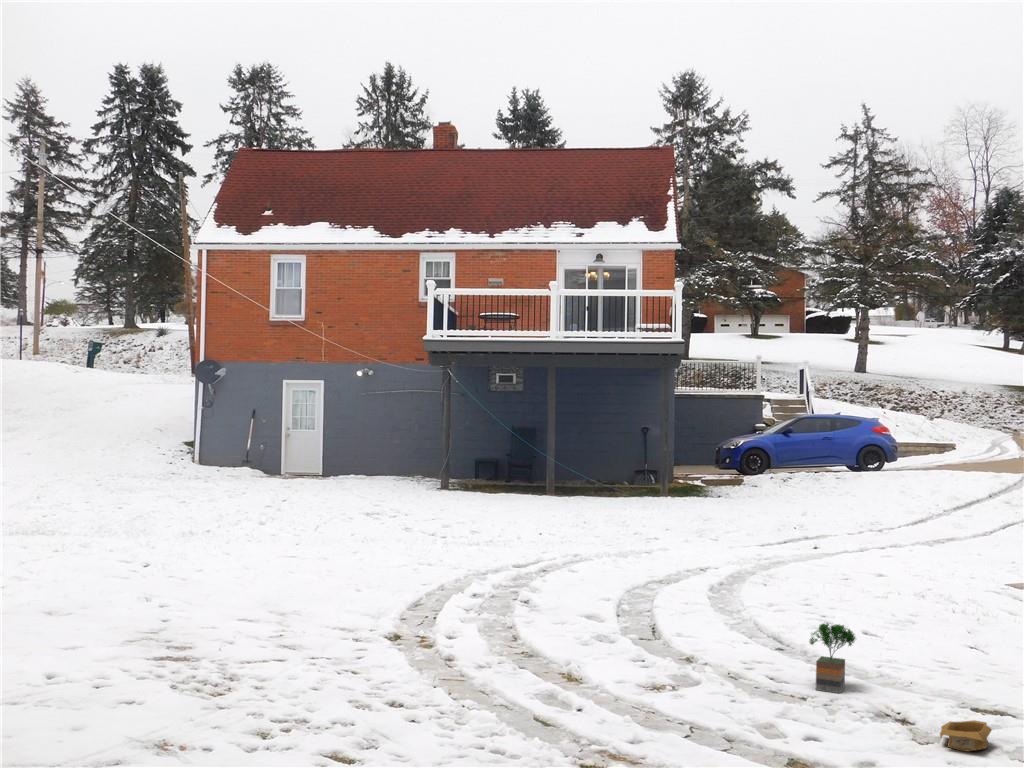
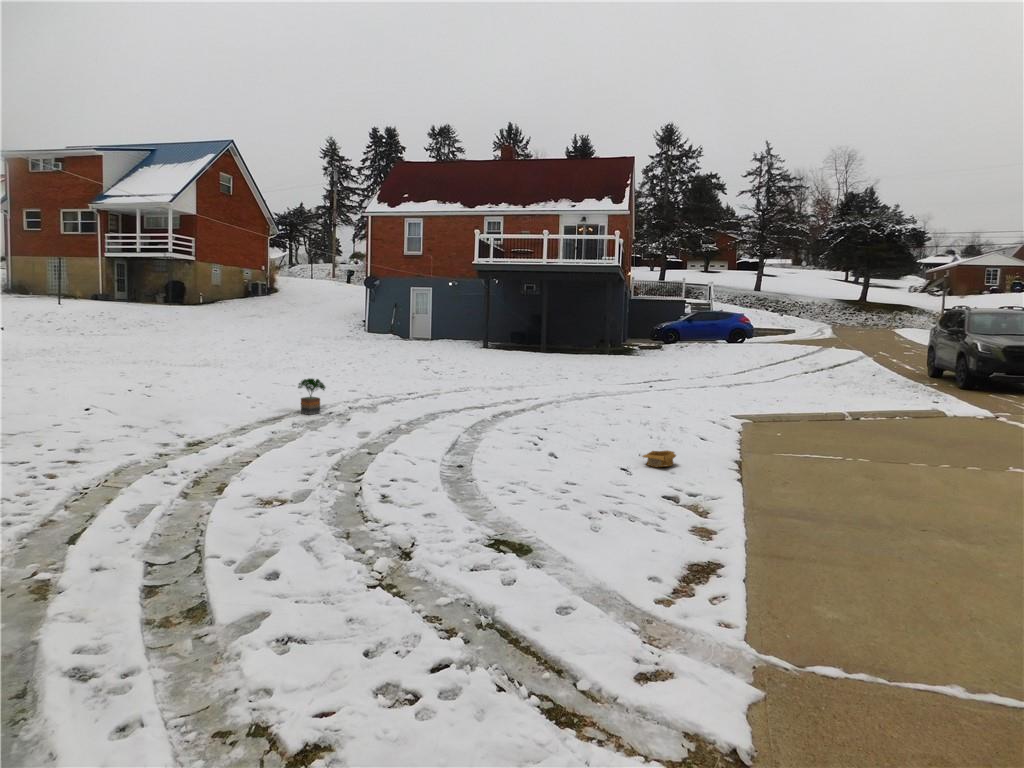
potted tree: present [810,623,855,693] -> present [298,379,325,415]

